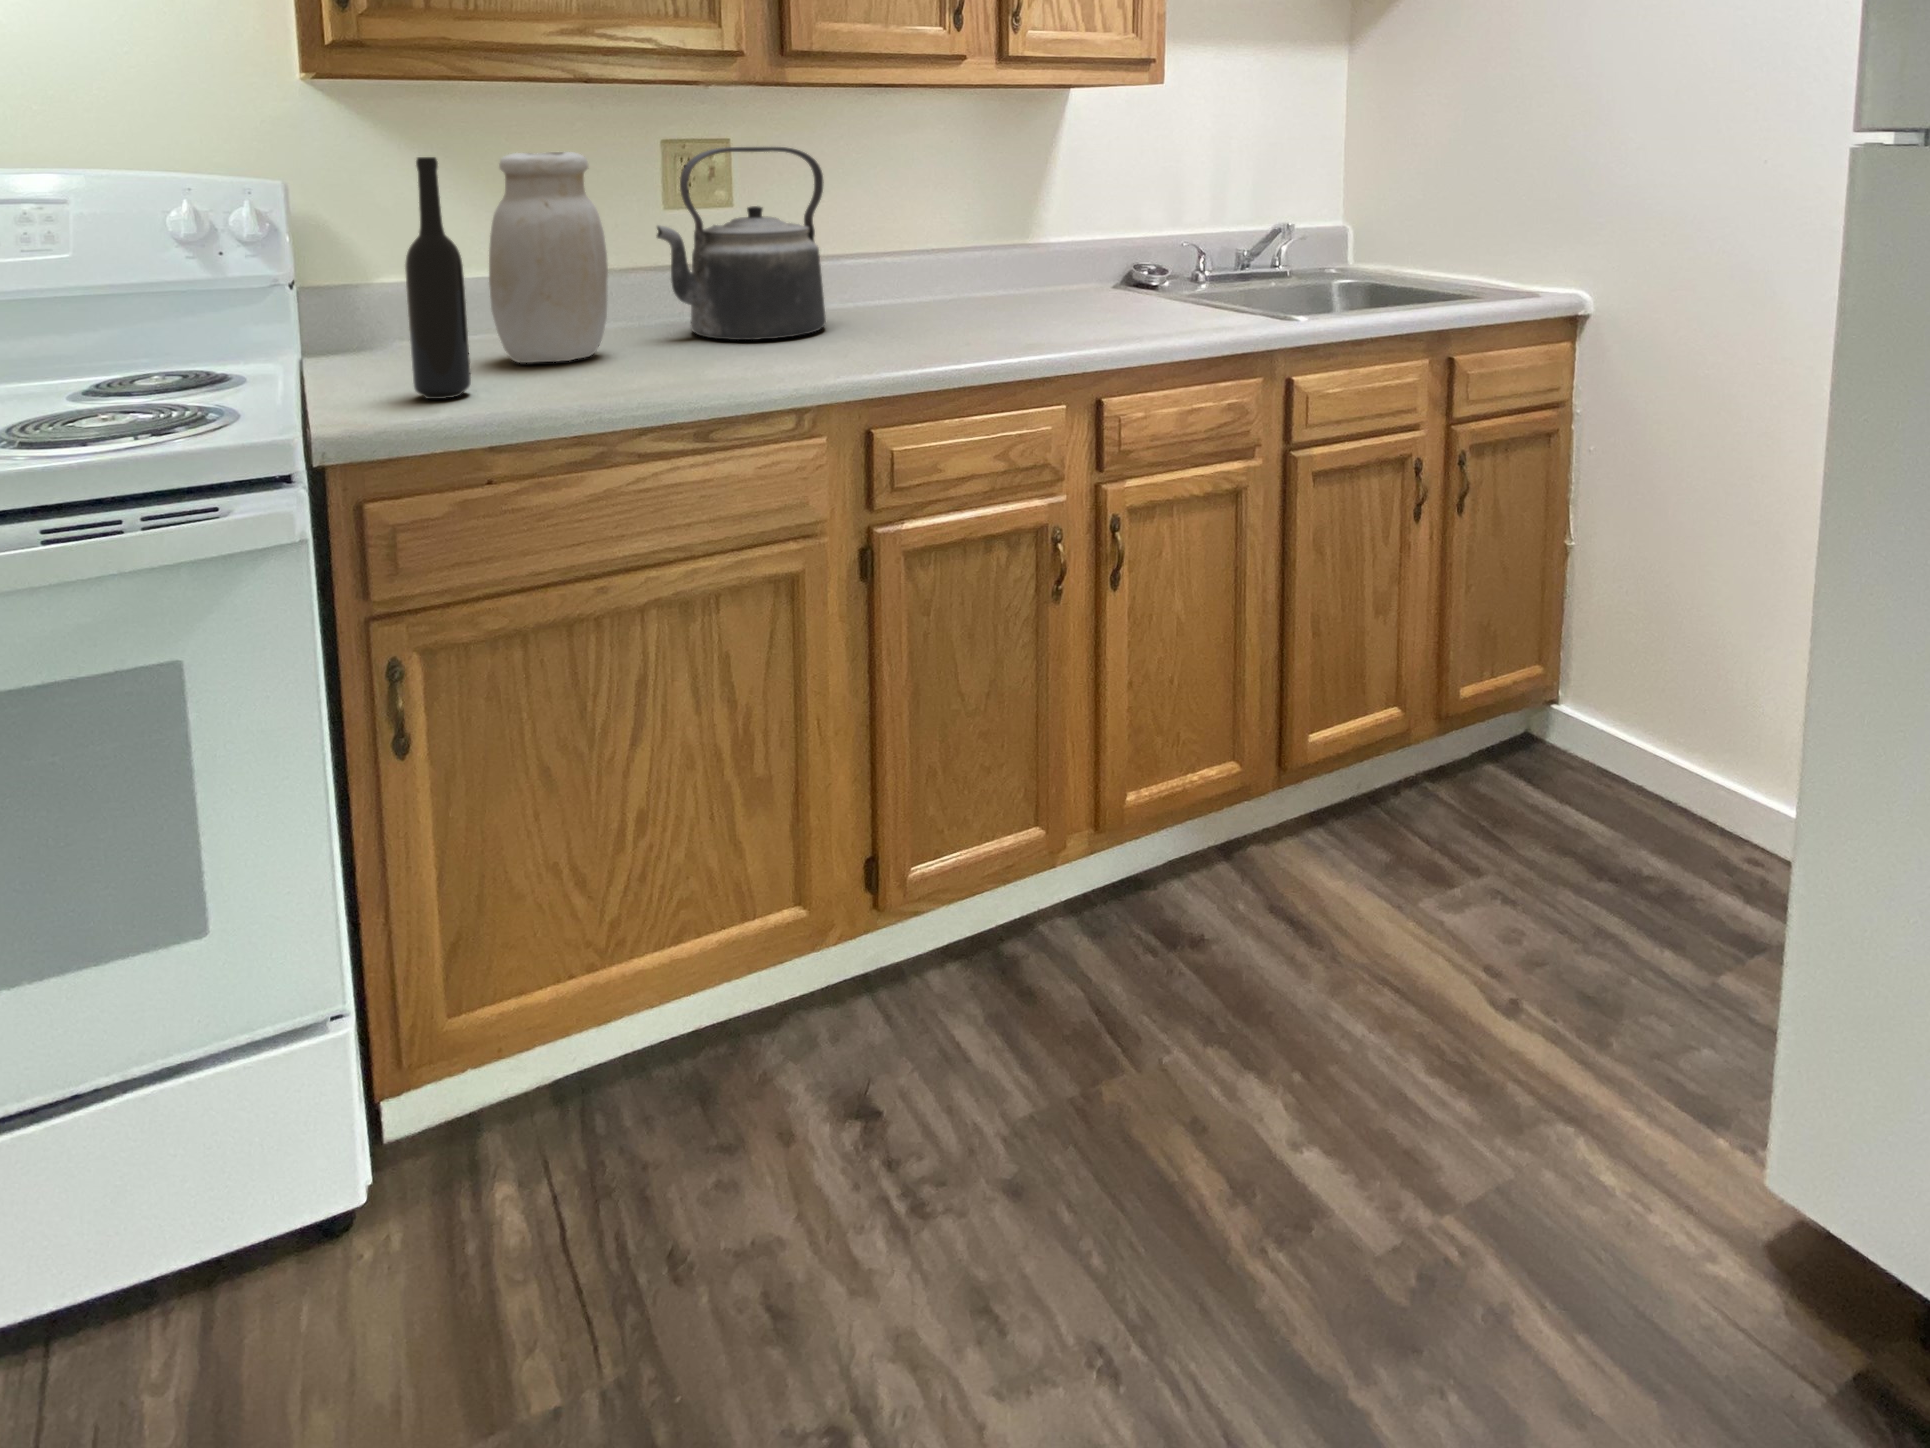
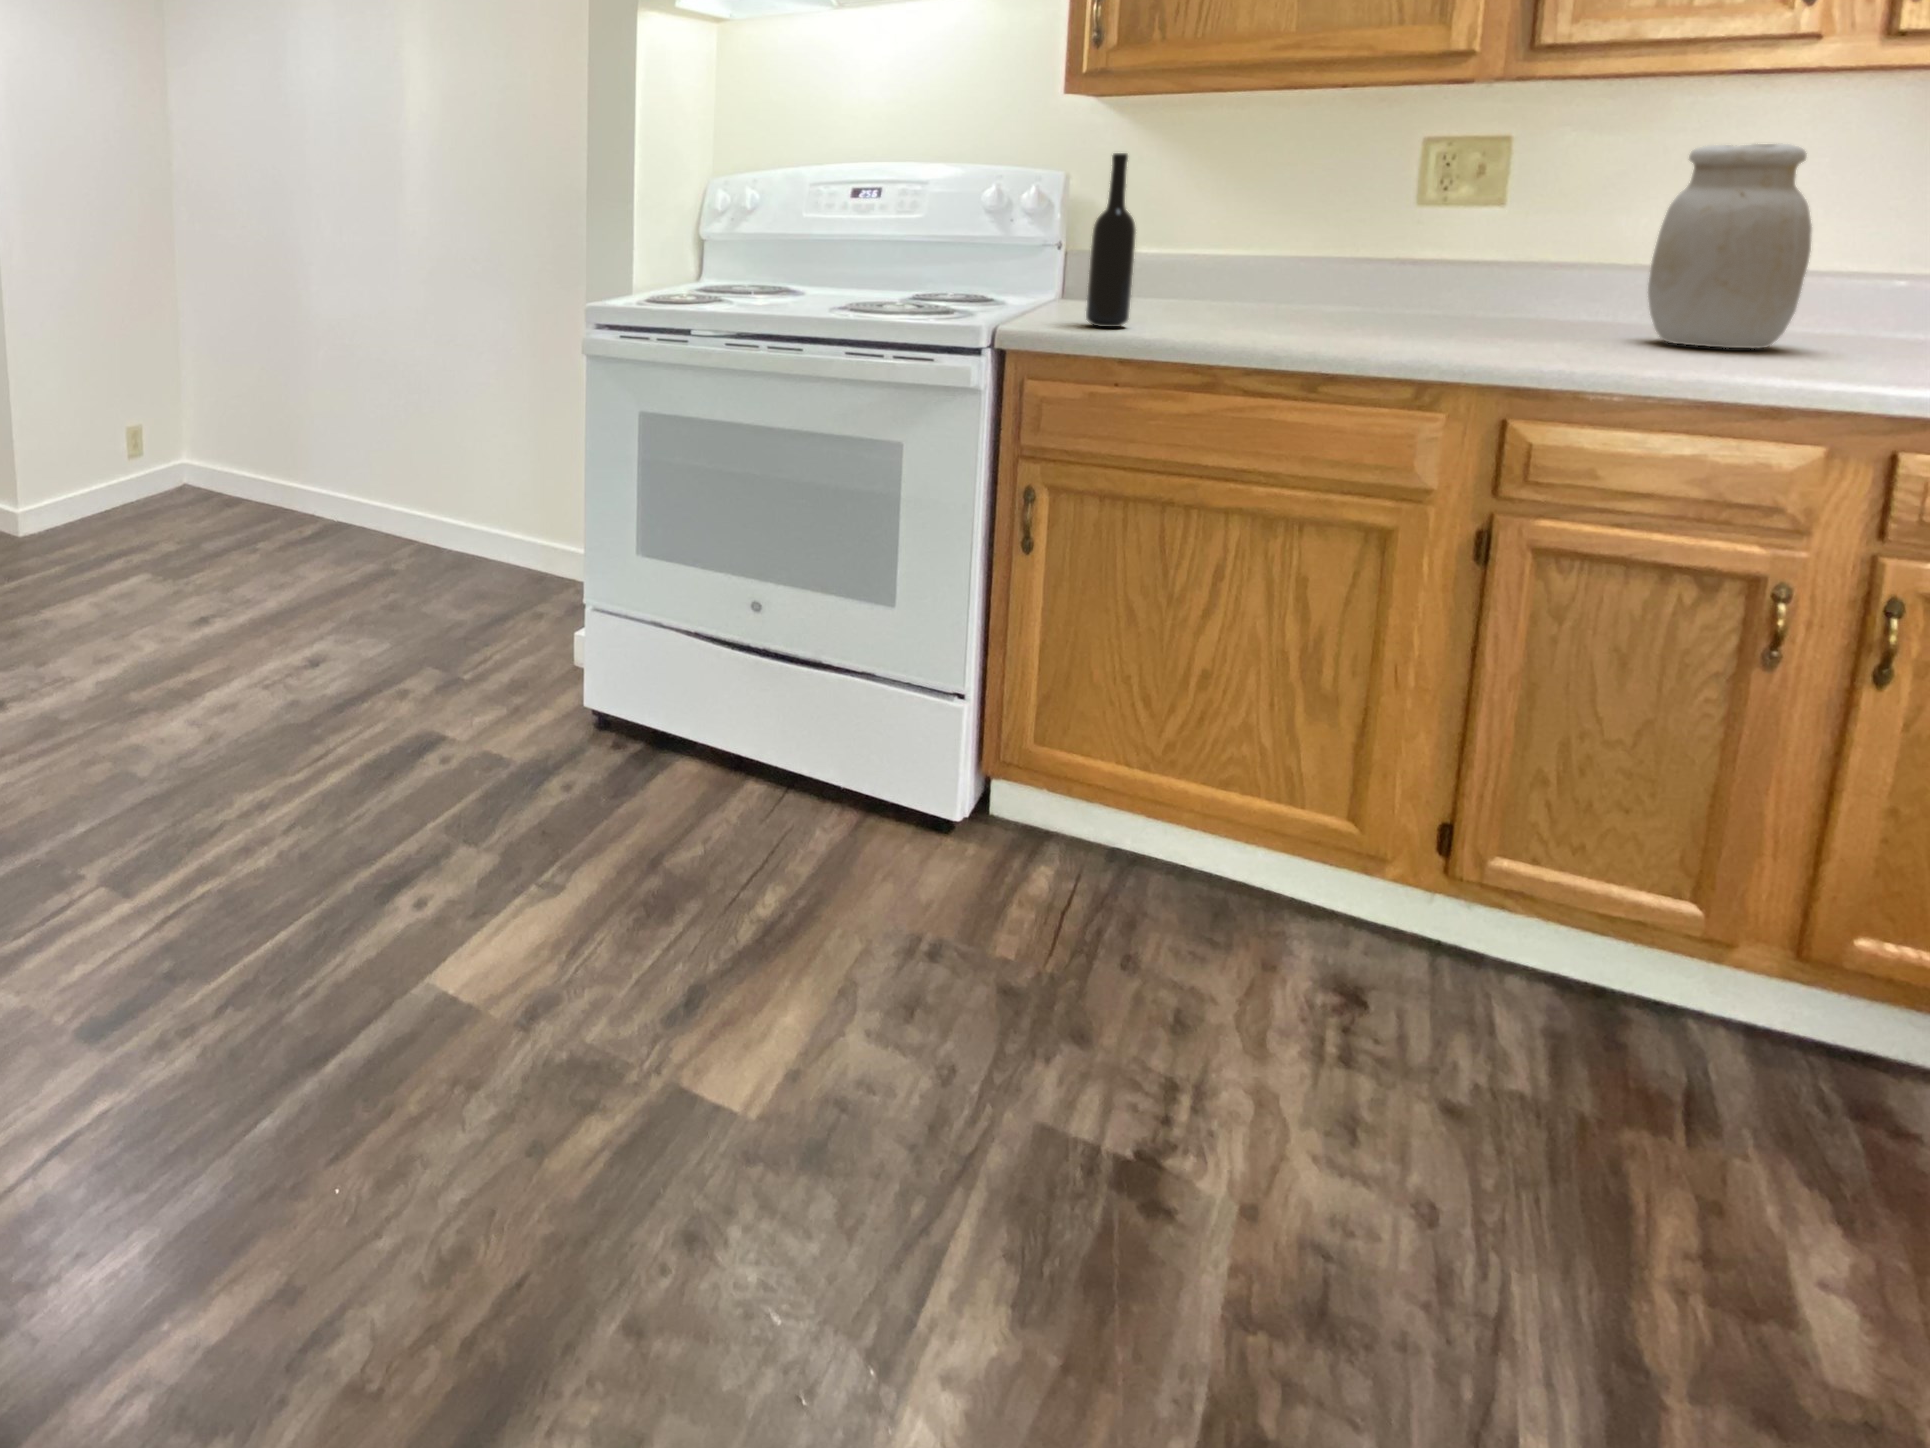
kettle: present [656,147,826,340] -> none [1348,145,1574,332]
jar: present [489,152,608,363] -> present [1648,144,1812,349]

